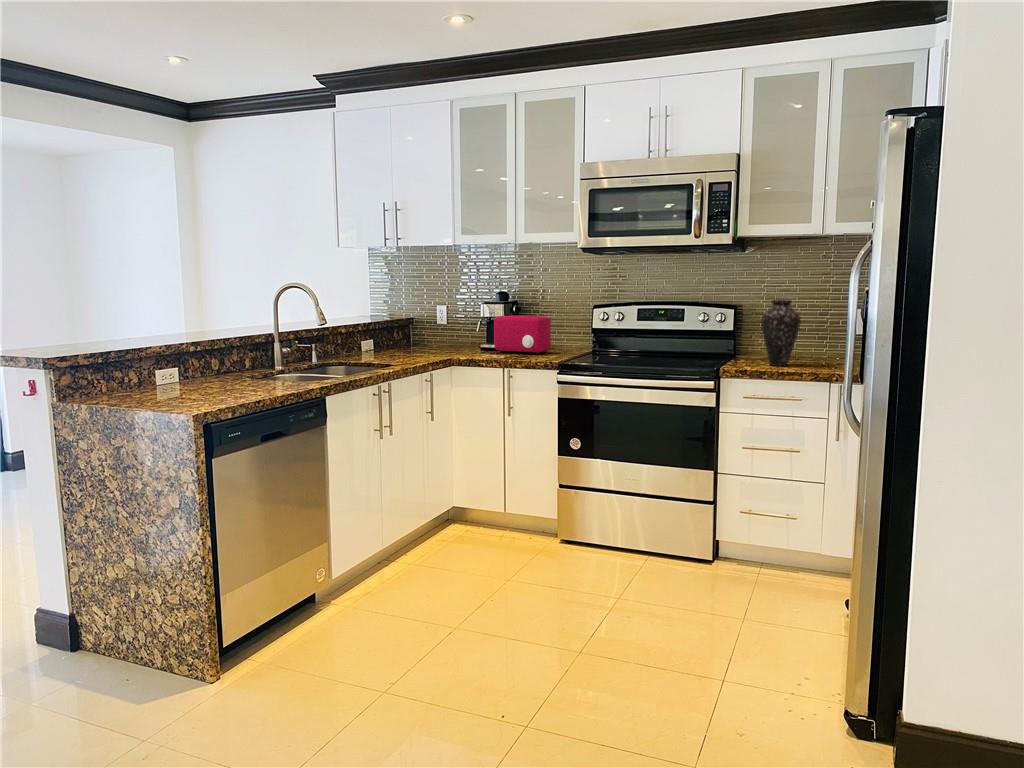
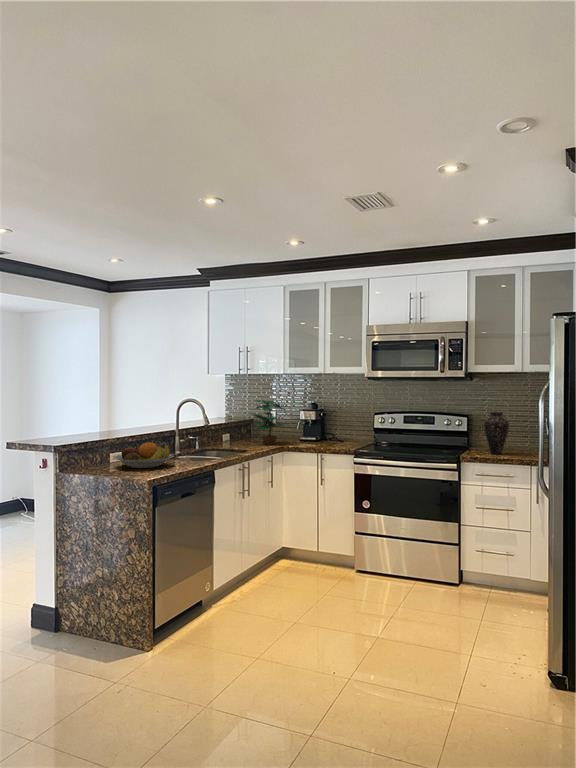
potted plant: none [400,286,458,356] -> present [253,400,285,445]
toaster: present [494,315,551,354] -> none [310,419,347,444]
fruit bowl: none [154,352,255,394] -> present [115,442,174,468]

